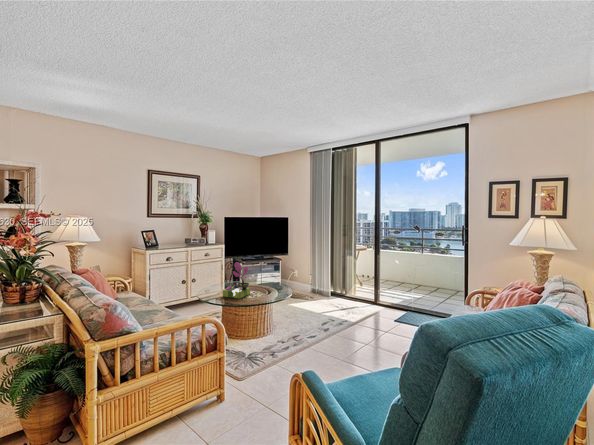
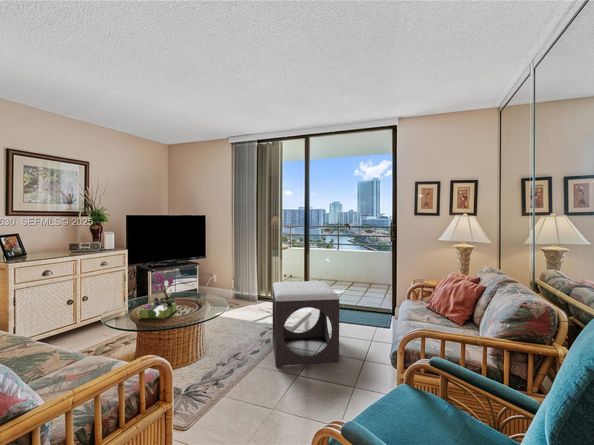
footstool: none [325,278,385,356] -> present [272,281,339,366]

